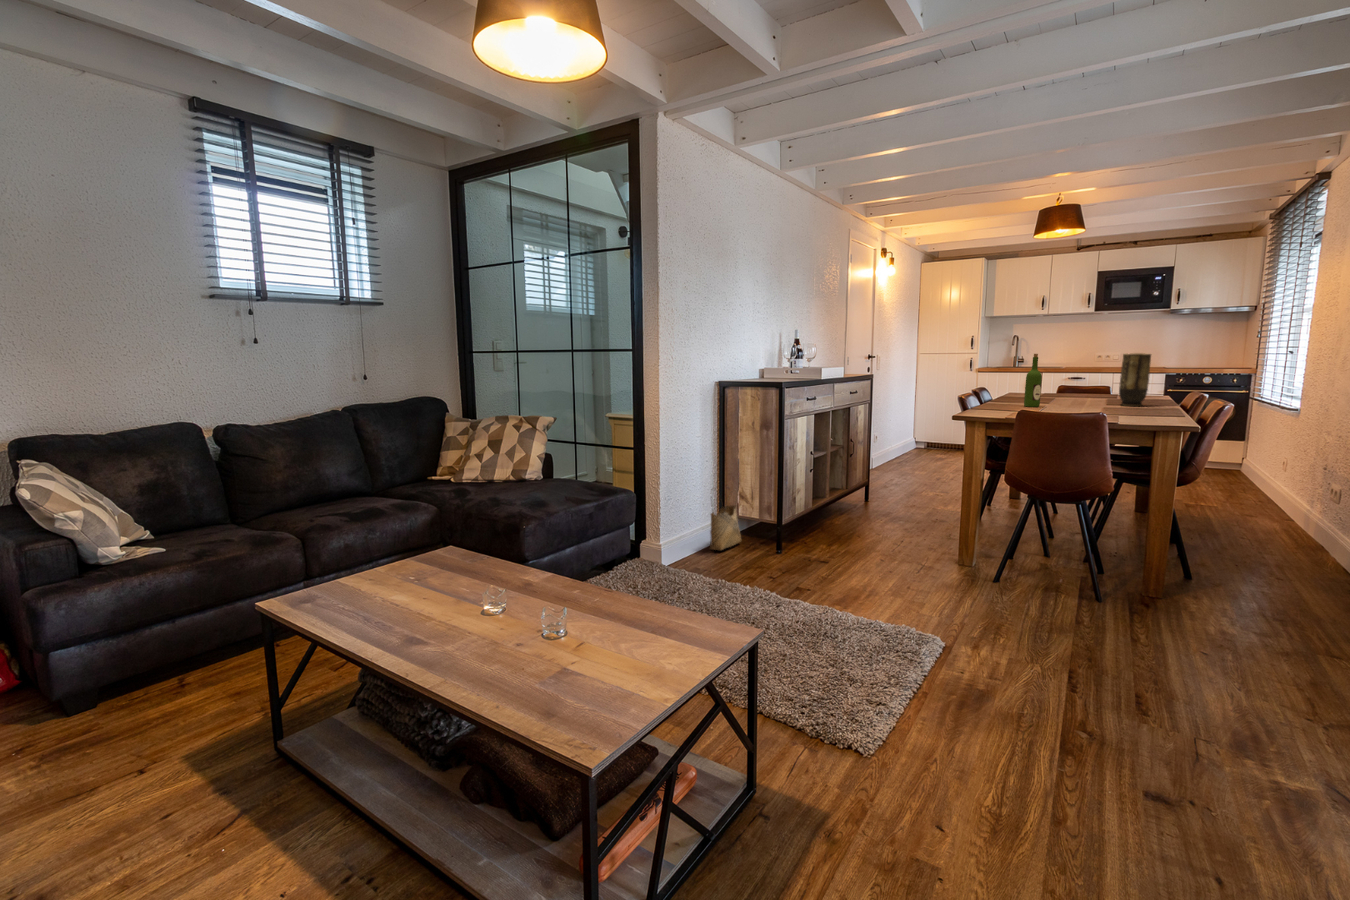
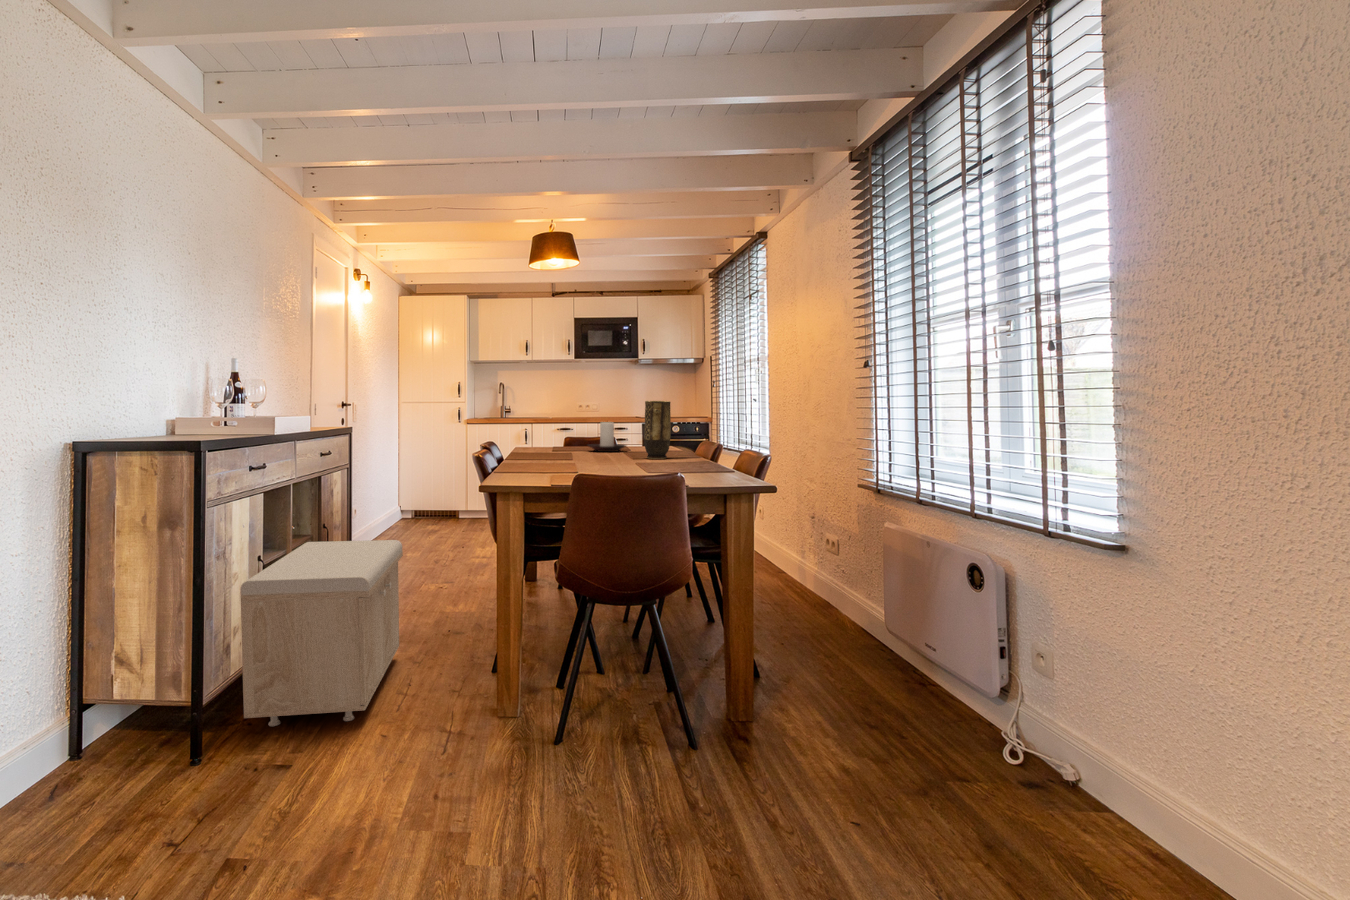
wine bottle: present [1024,354,1042,407] -> none [558,399,576,465]
candle holder: none [1071,371,1115,399] -> present [588,422,626,452]
storage bench: none [796,448,897,556] -> present [240,540,403,726]
woven basket: present [710,506,741,550] -> none [42,652,125,788]

